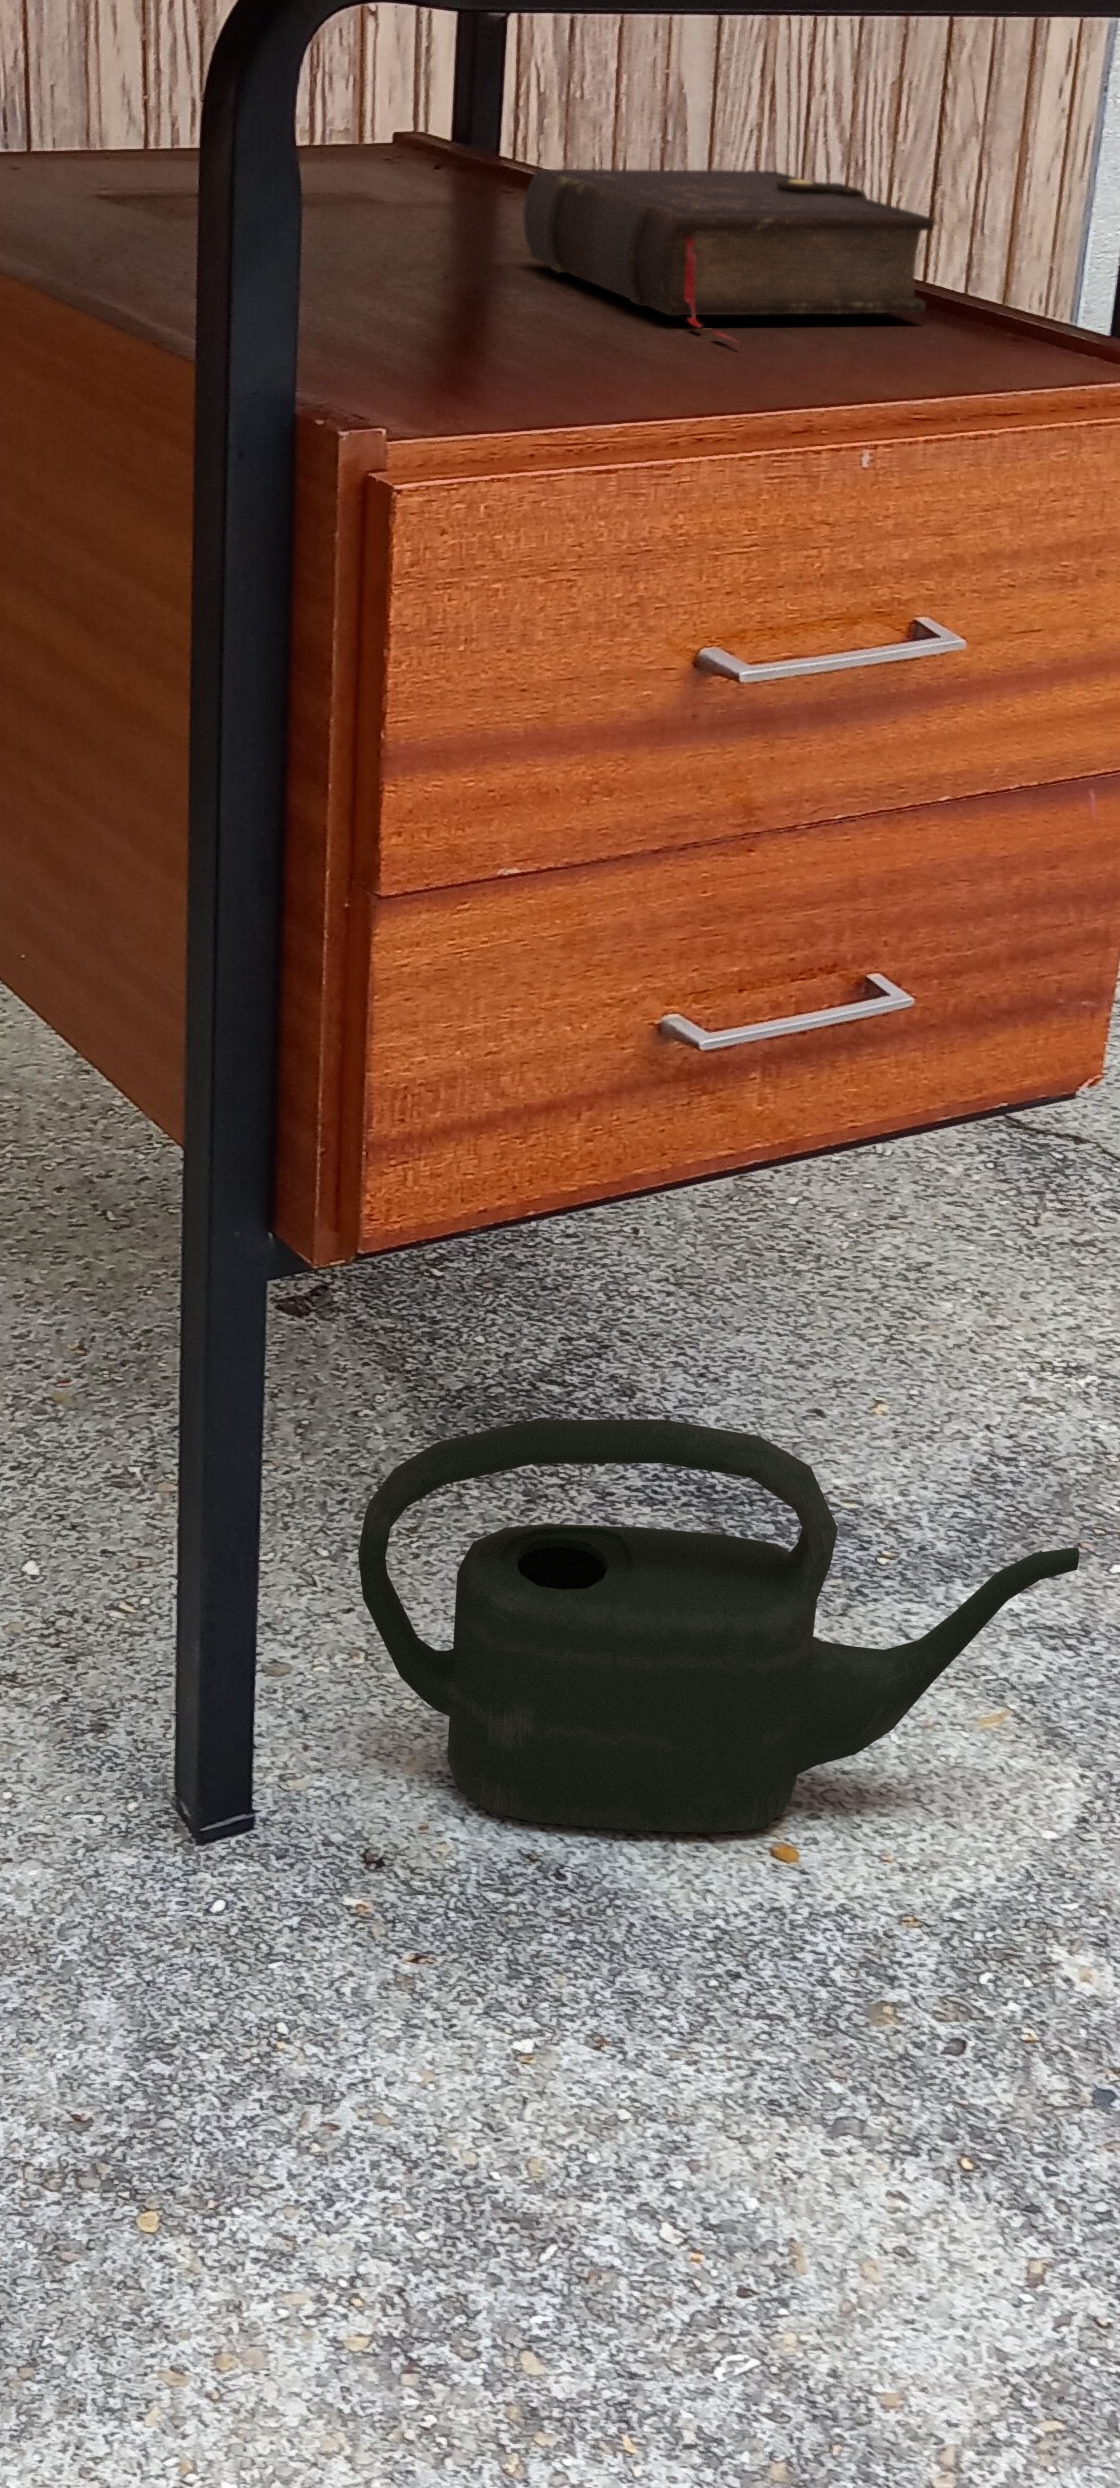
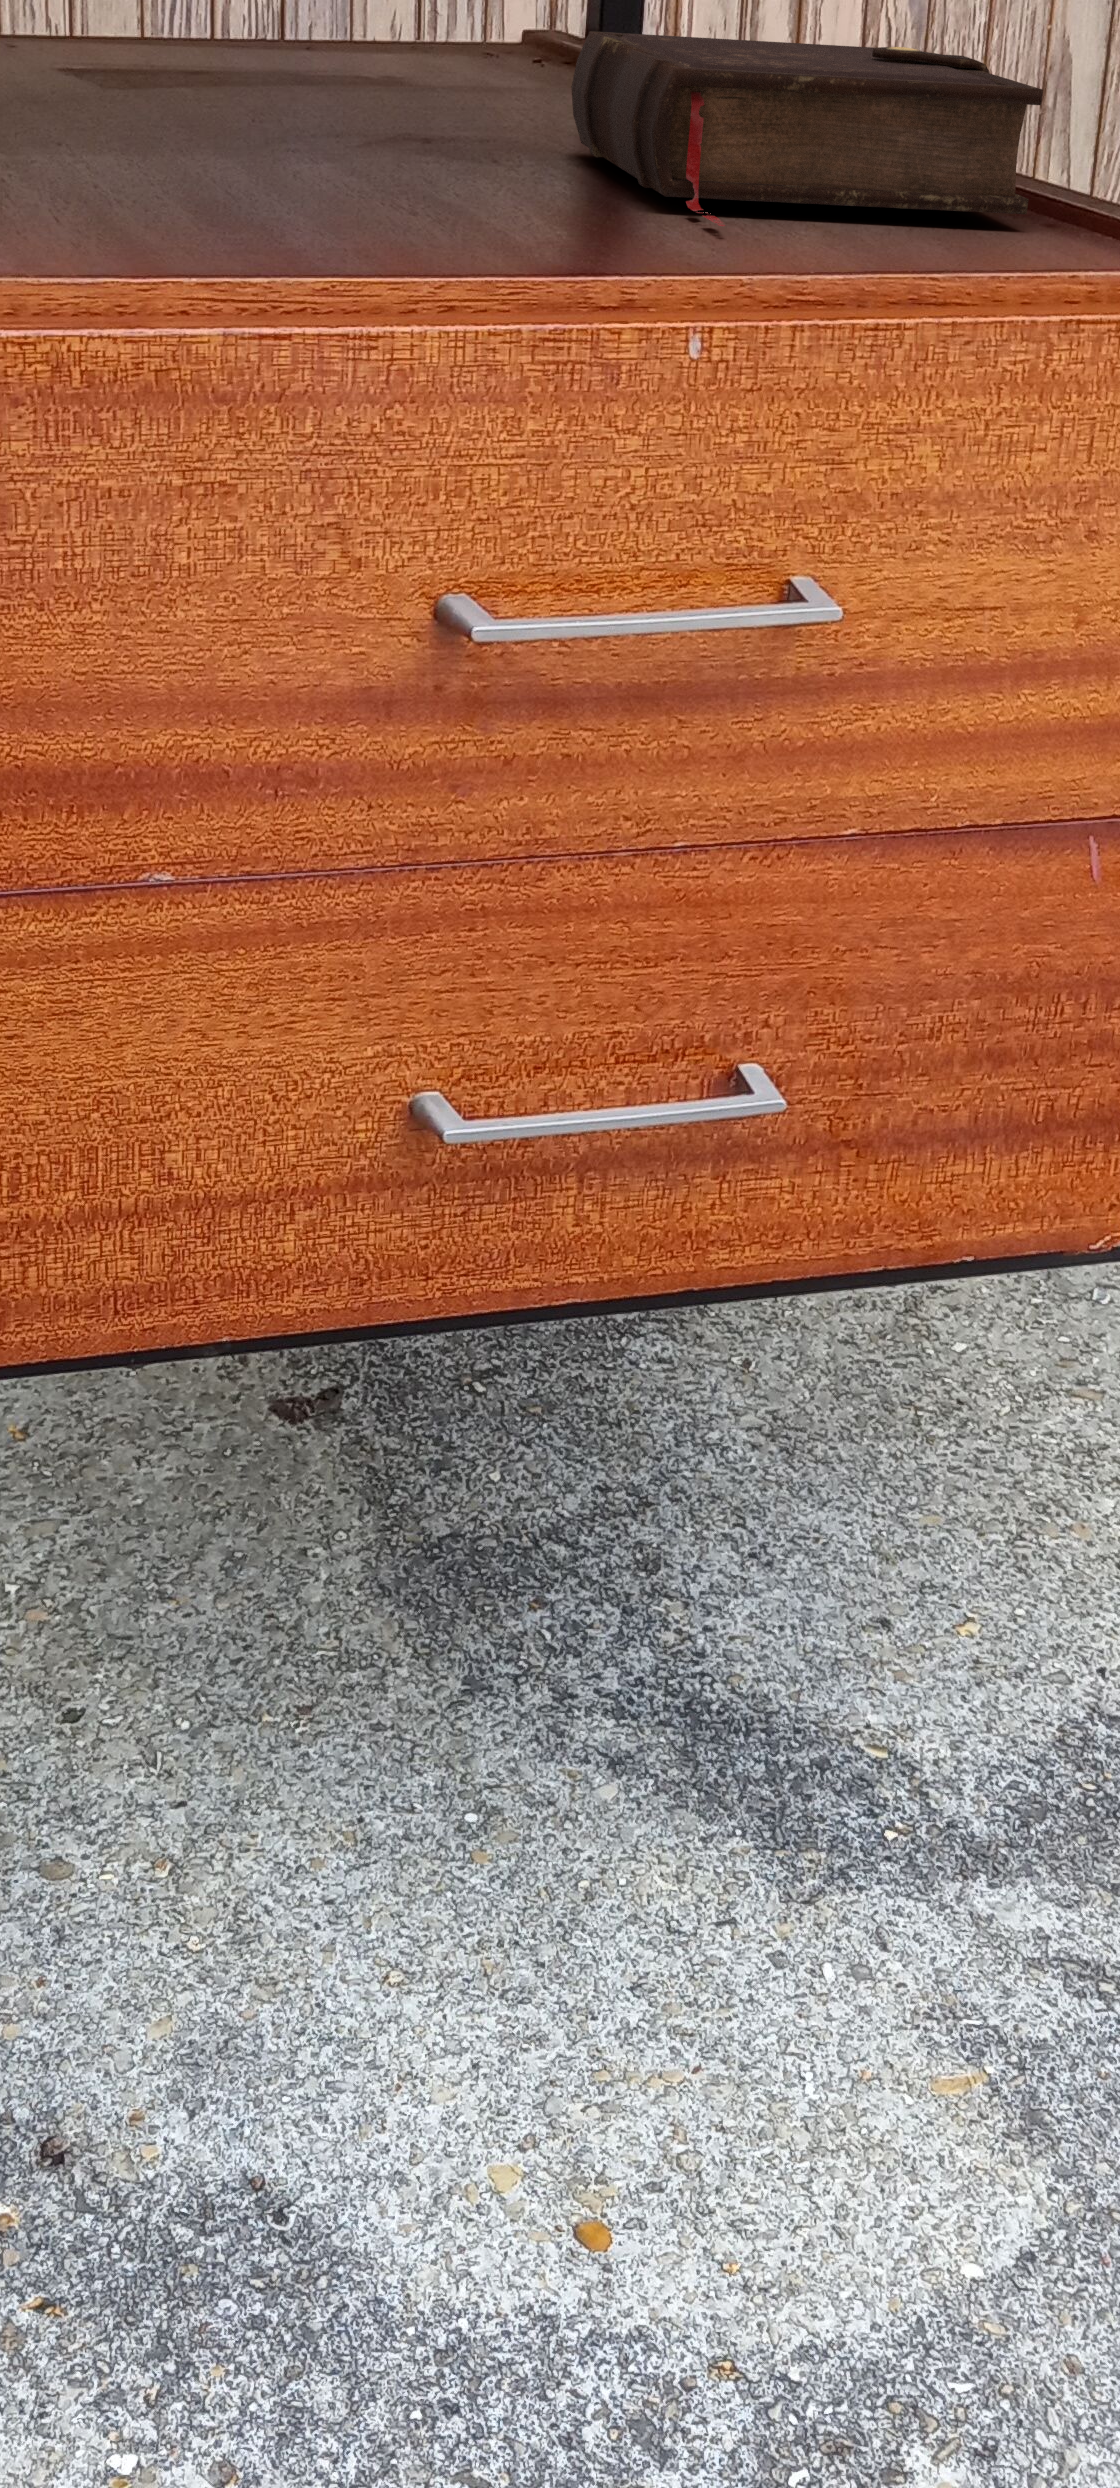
watering can: present [358,1420,1080,1833] -> none [81,1608,1024,2194]

